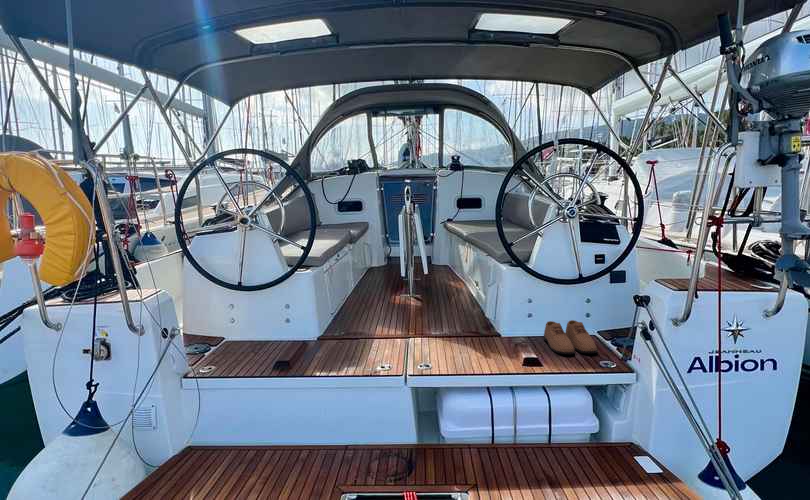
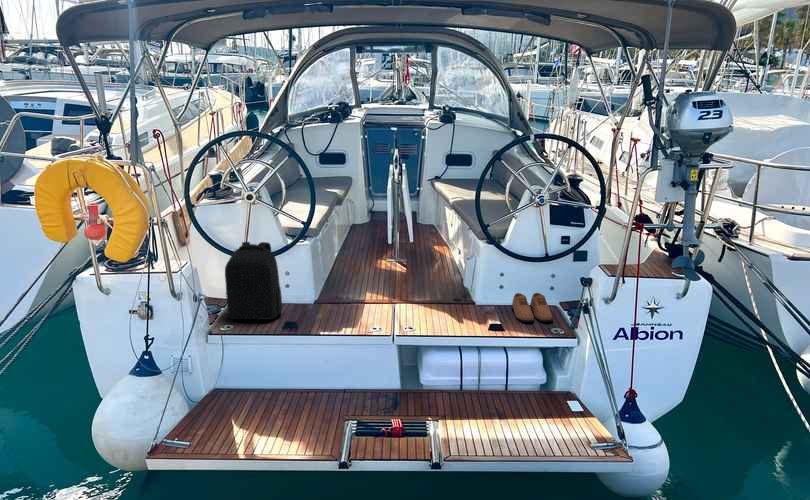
backpack: none [207,269,278,359] -> present [225,242,282,319]

